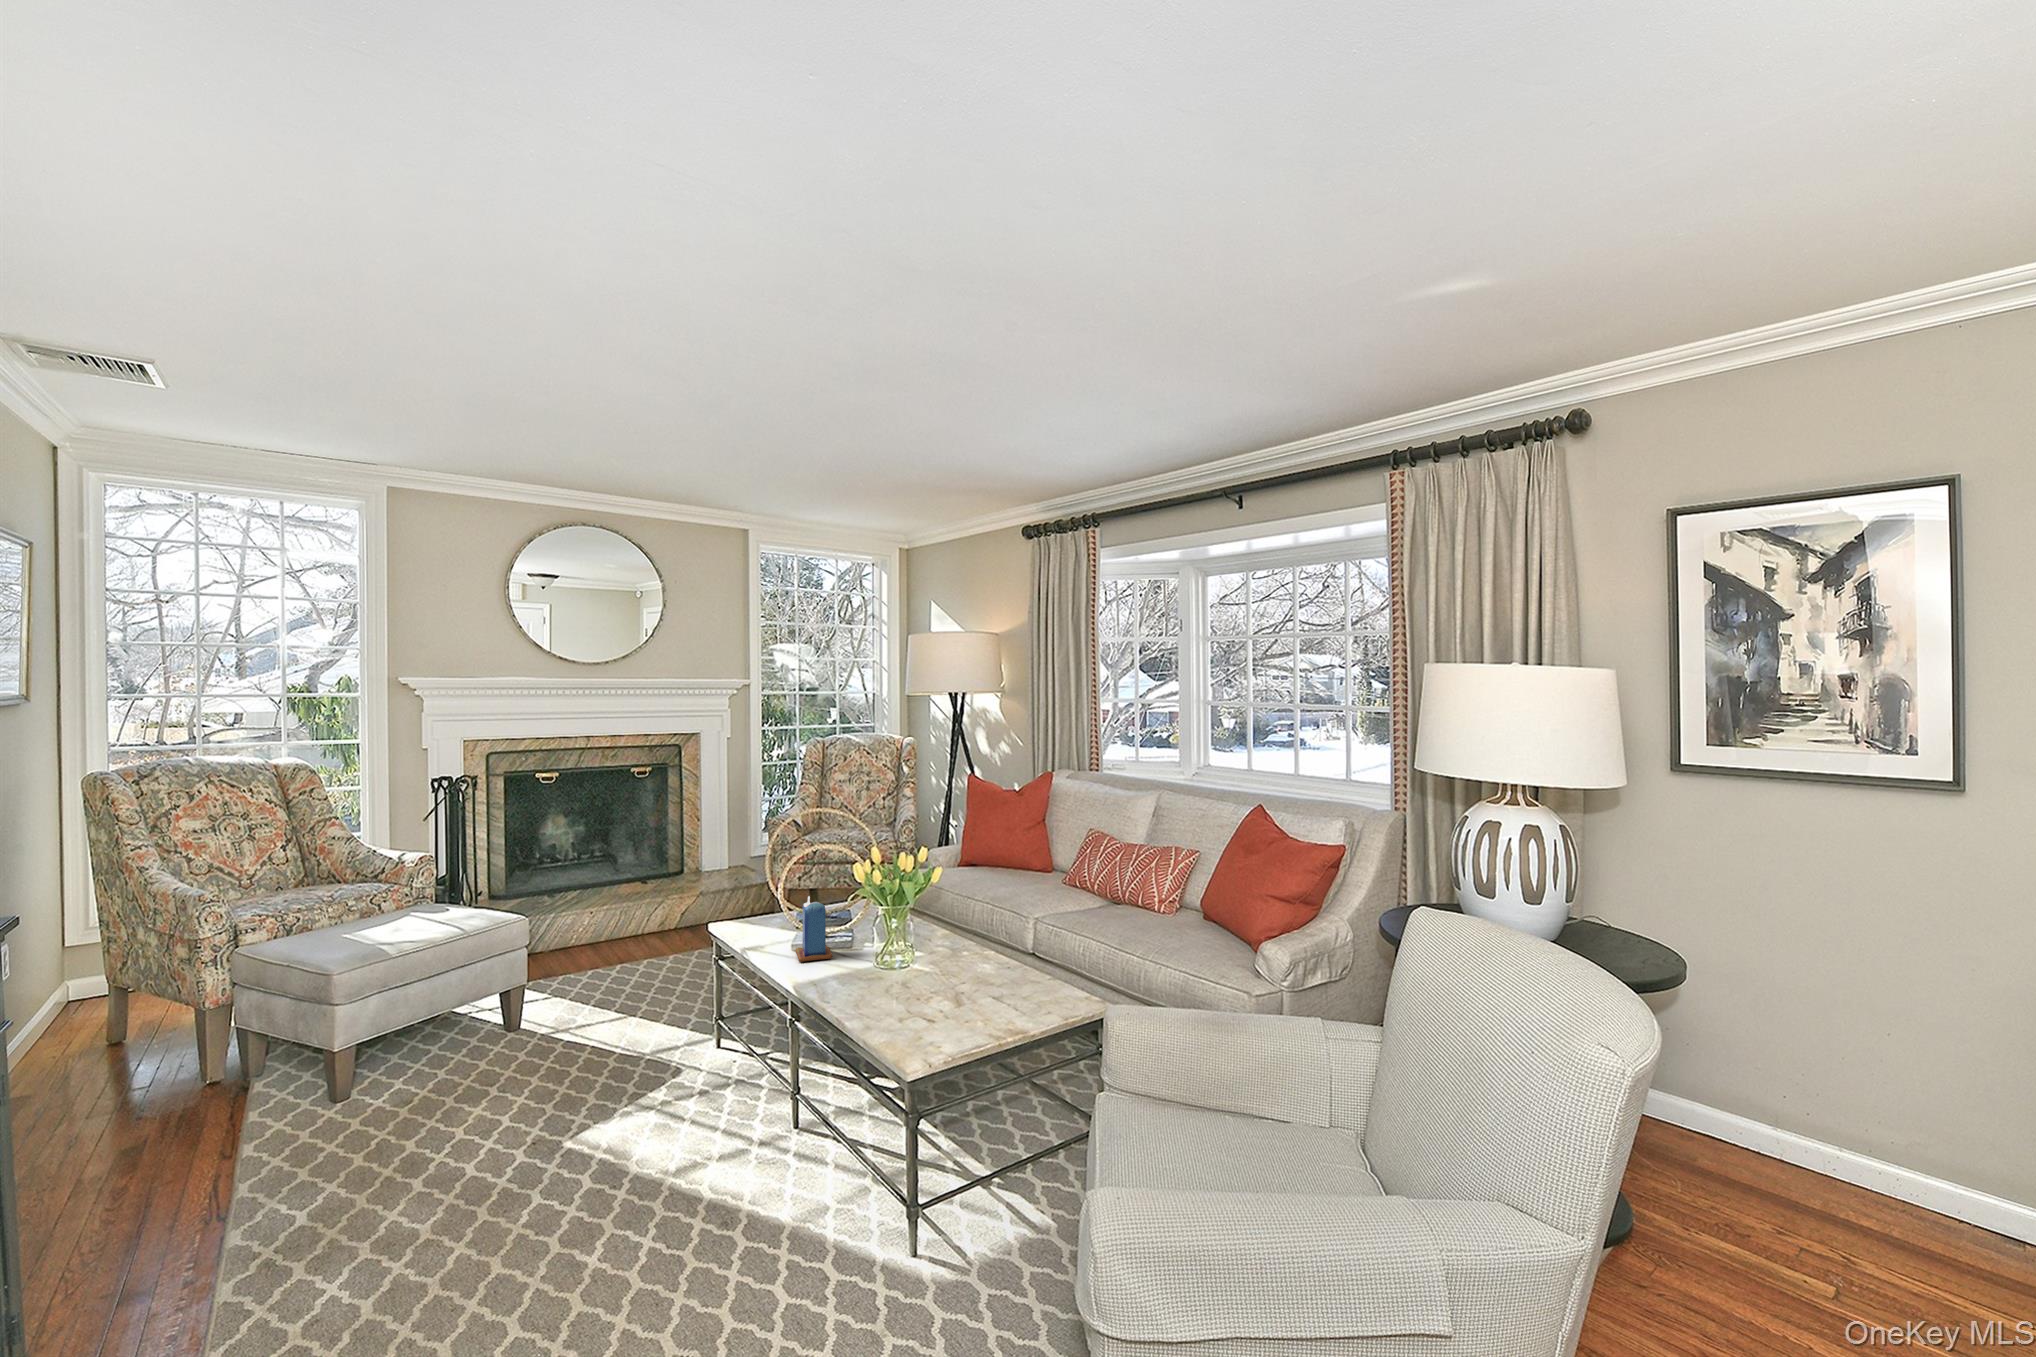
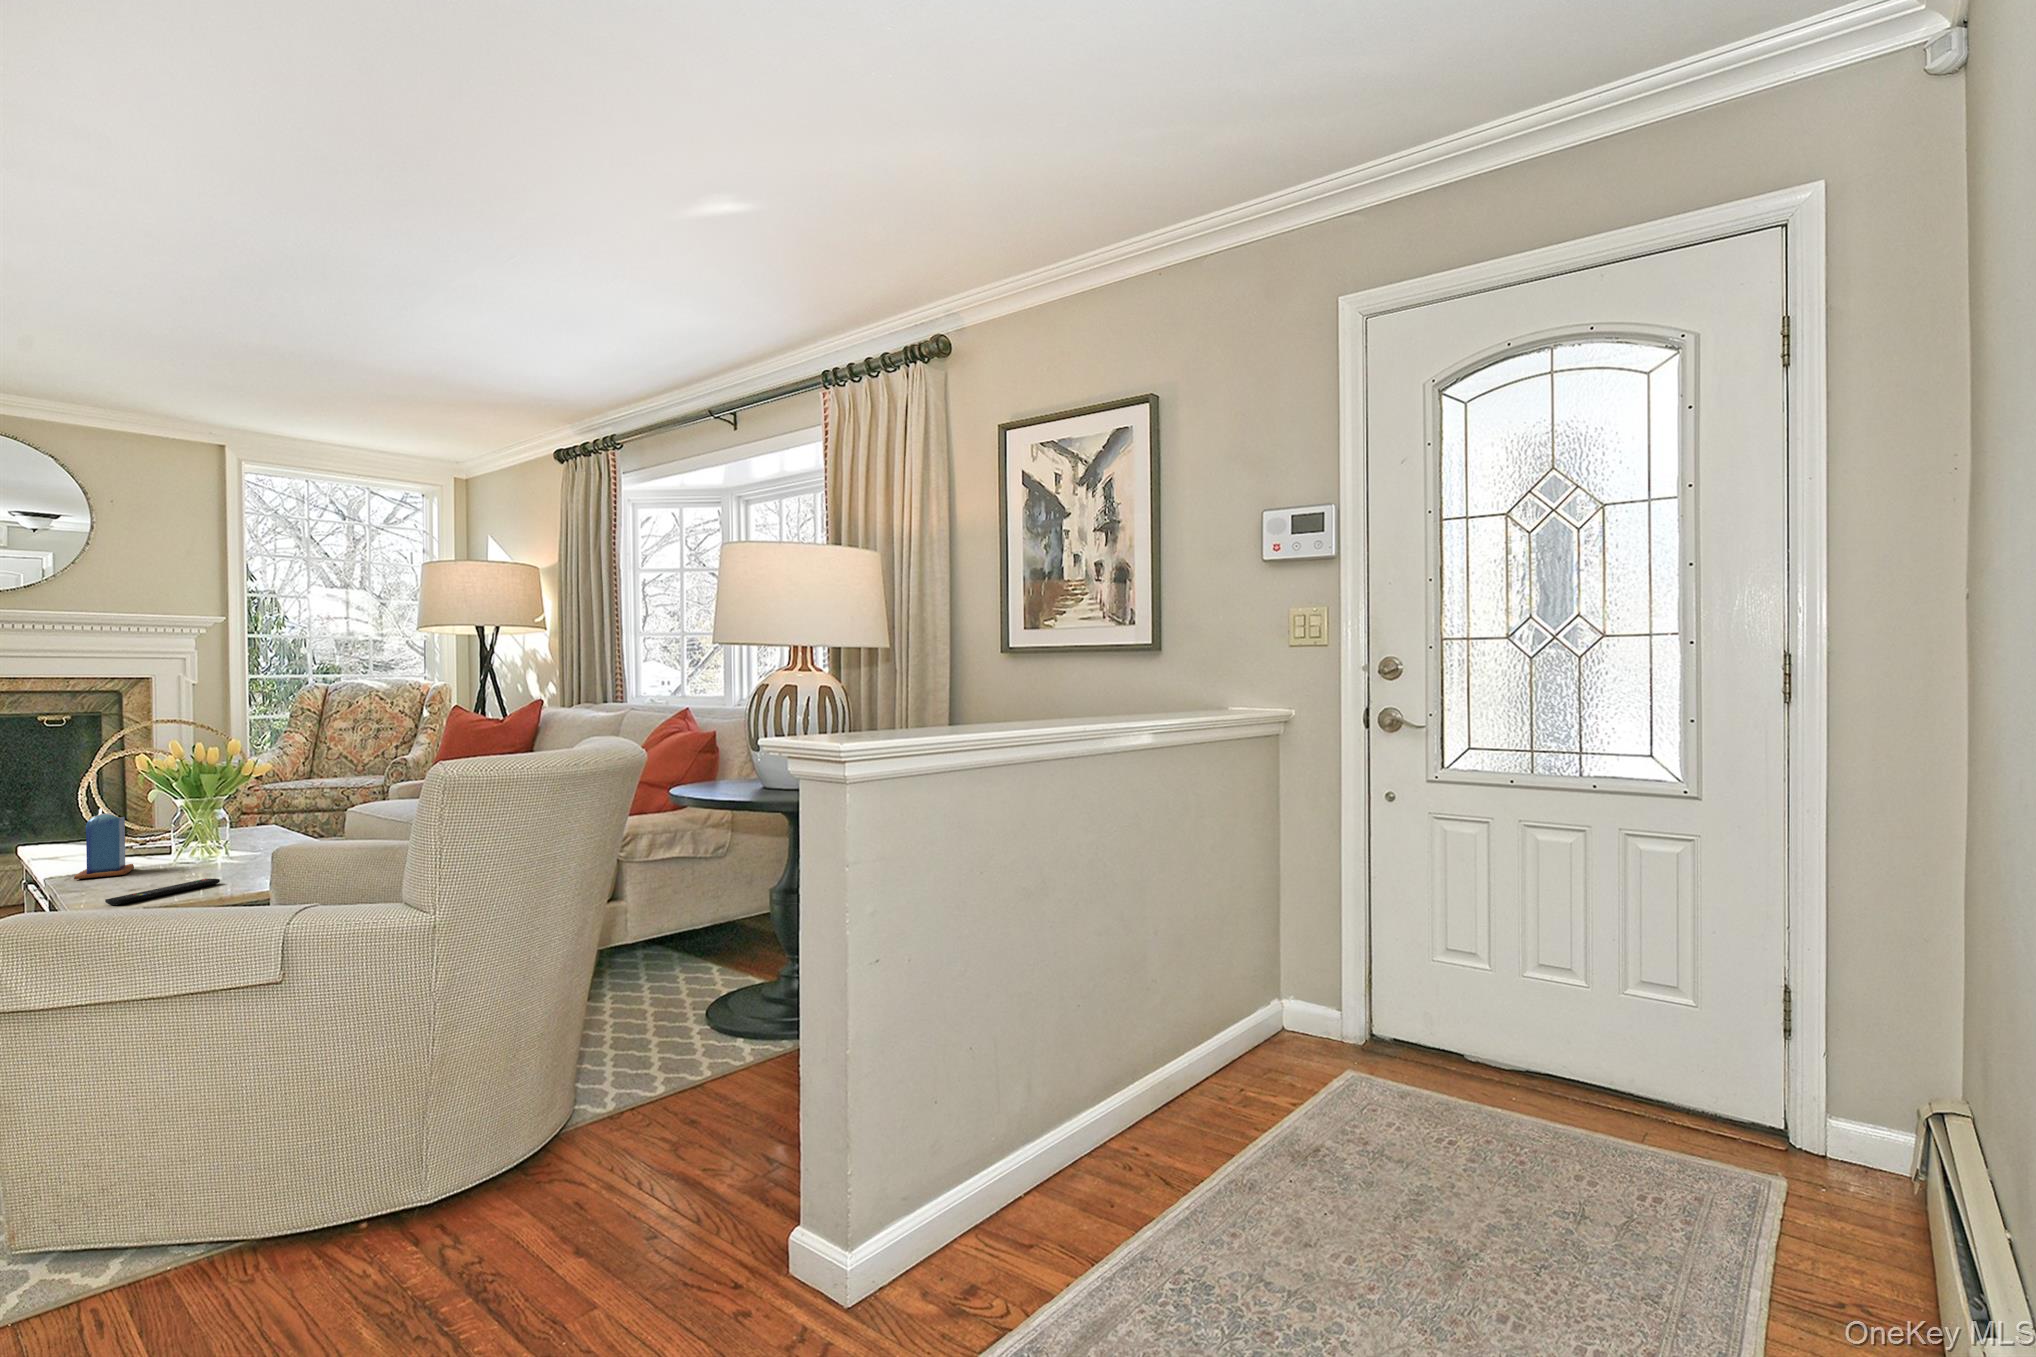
remote control: none [871,976,931,1007] -> present [105,879,220,905]

